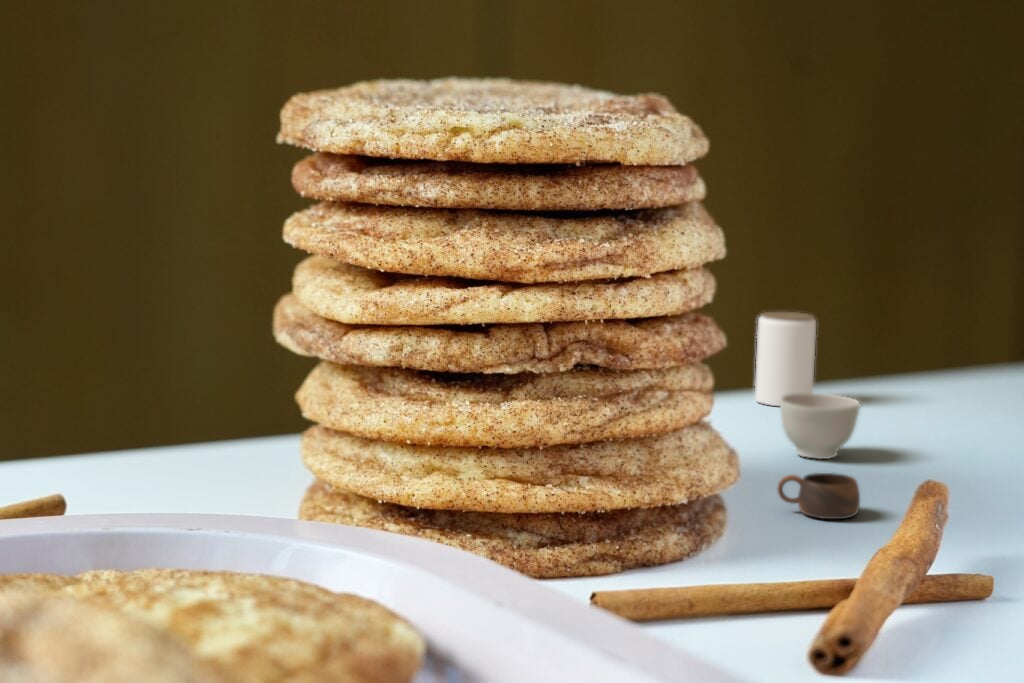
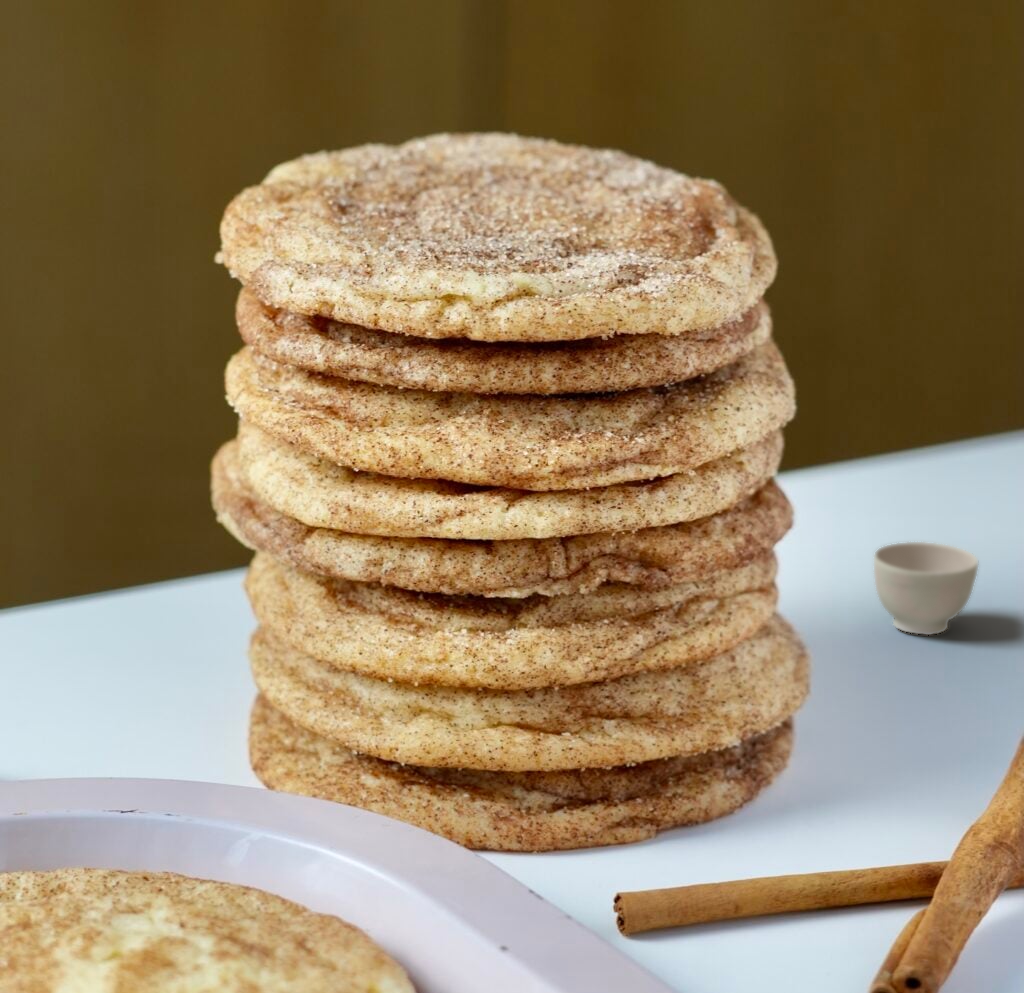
jar: present [755,312,816,406] -> none [848,399,932,532]
cup: present [777,473,860,519] -> none [860,681,965,746]

